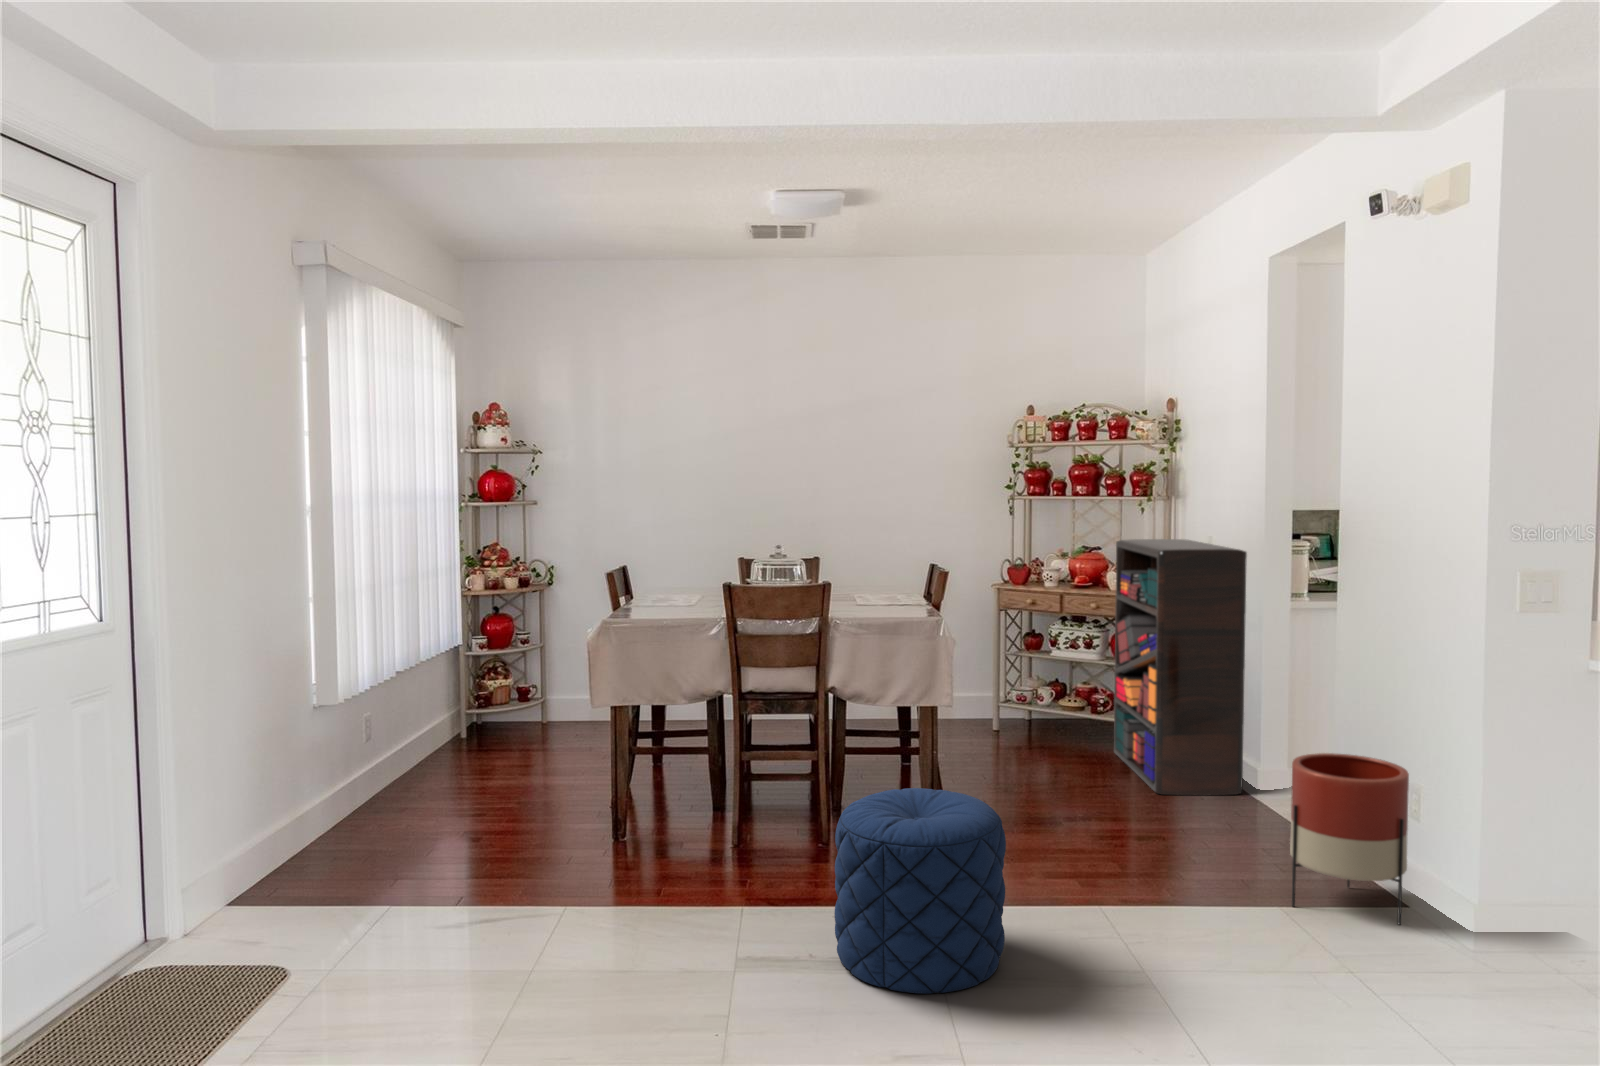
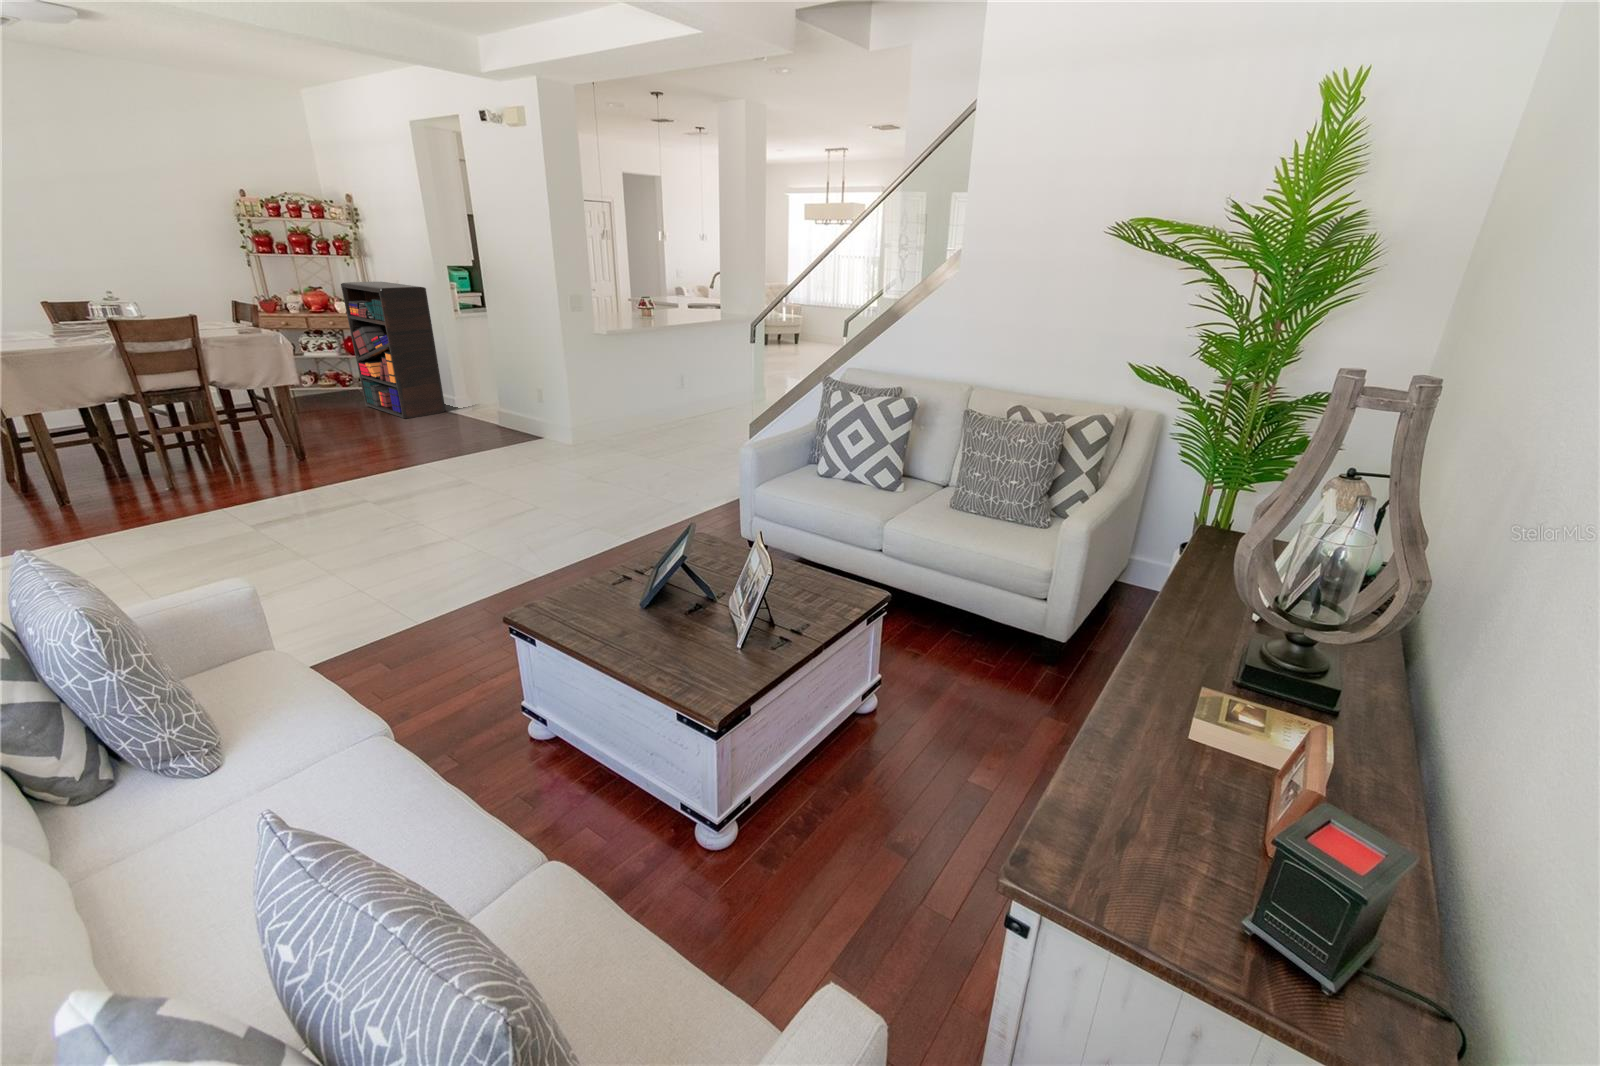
planter: present [1290,753,1409,924] -> none [482,378,535,444]
pouf: present [834,788,1006,994] -> none [284,417,388,508]

